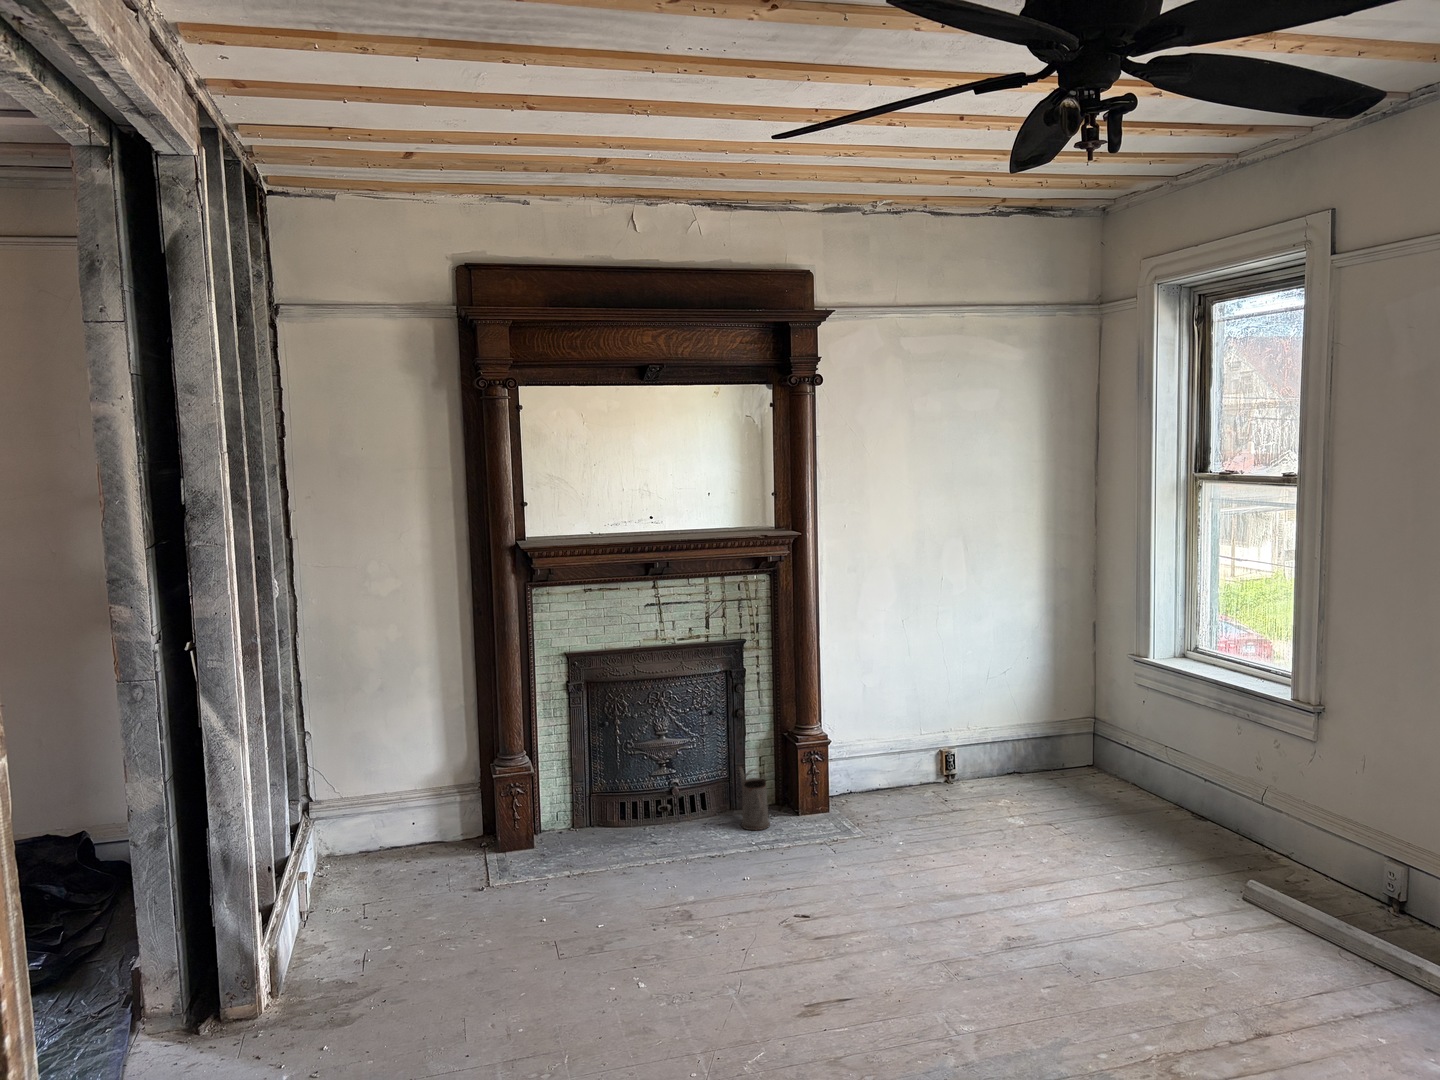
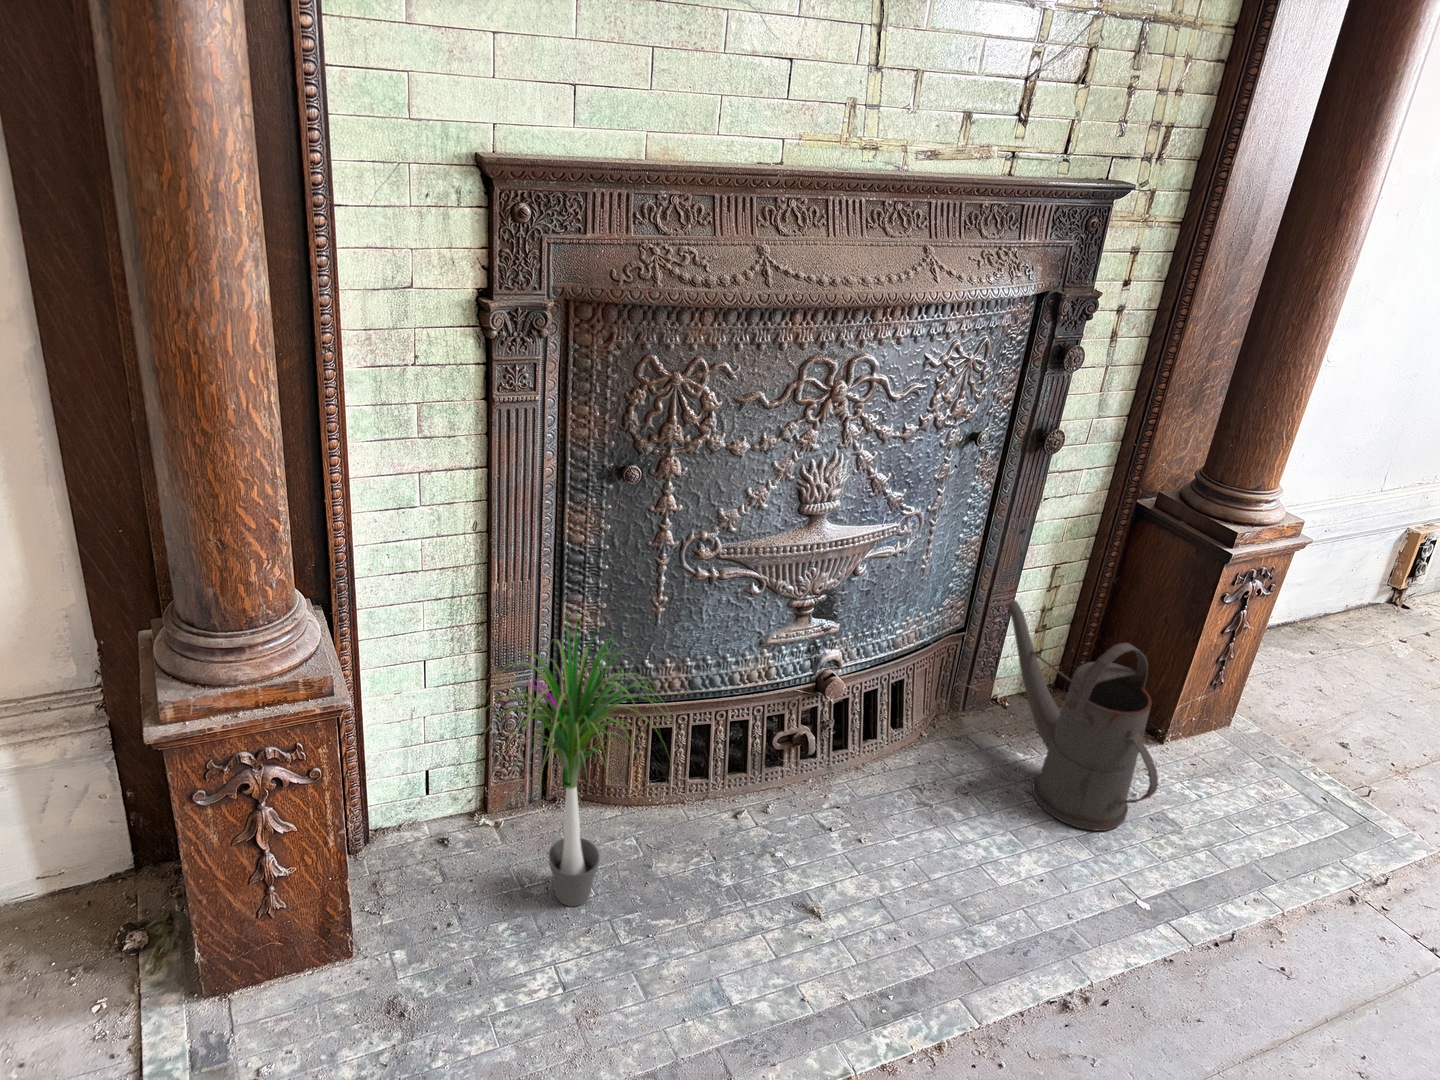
potted plant: none [562,755,617,842] -> present [487,621,667,906]

